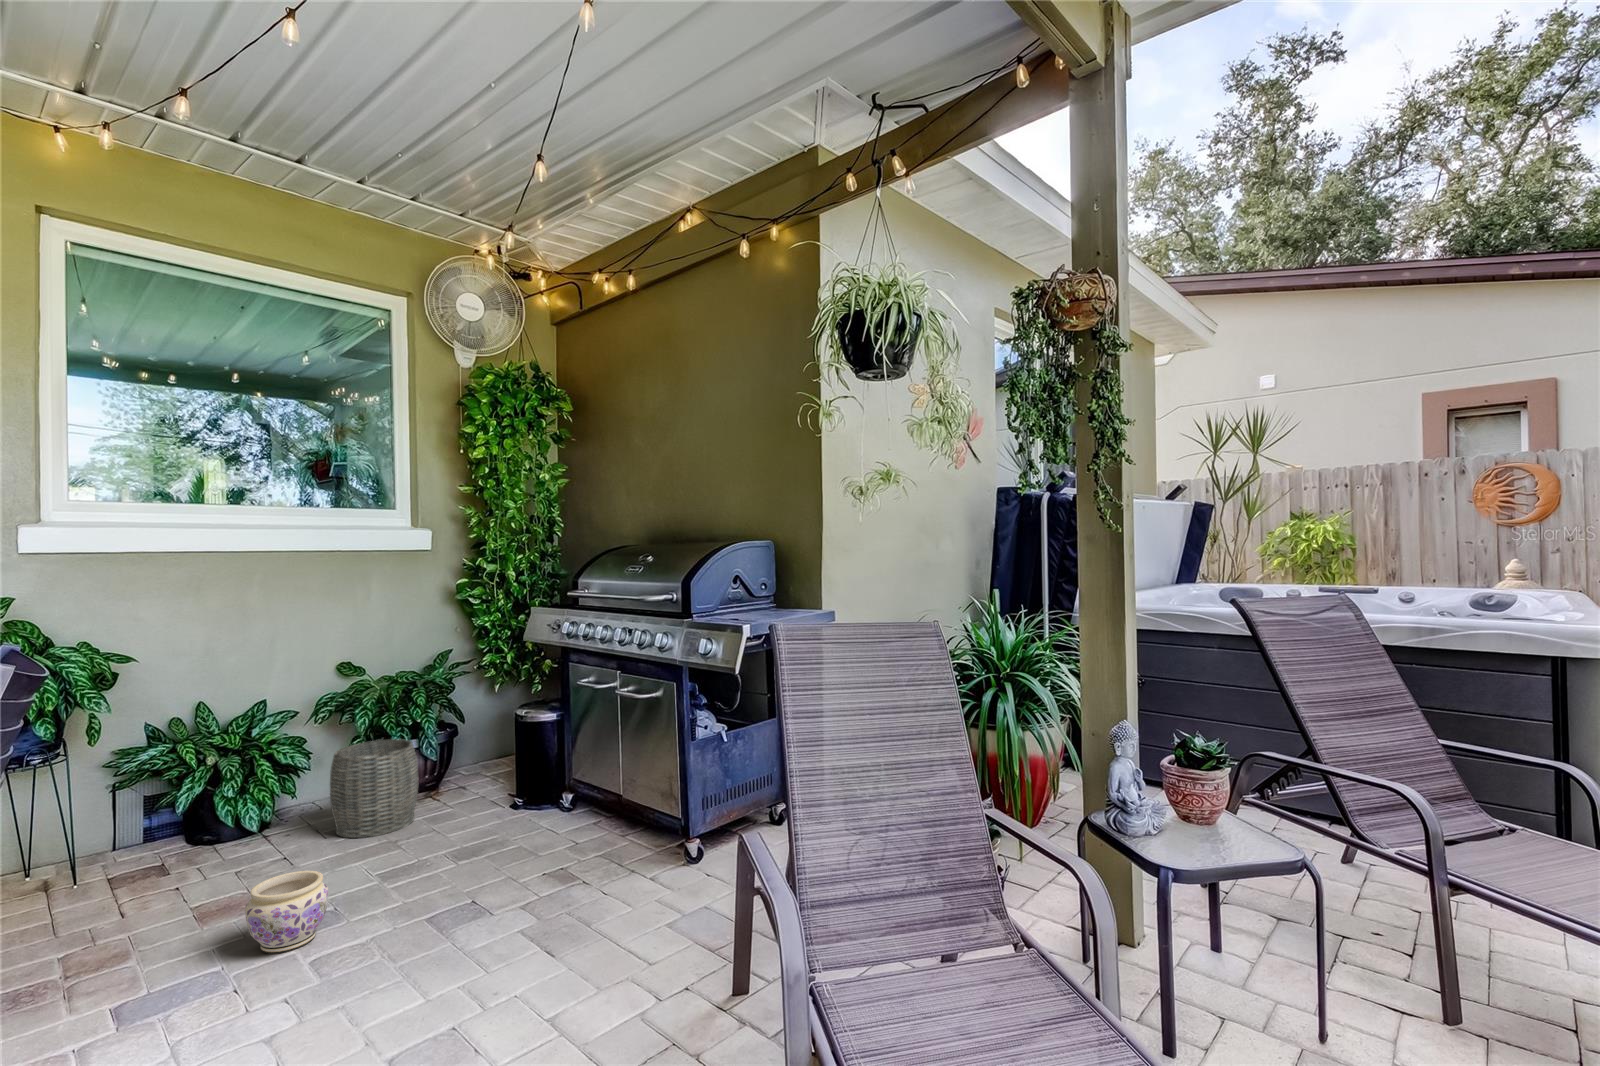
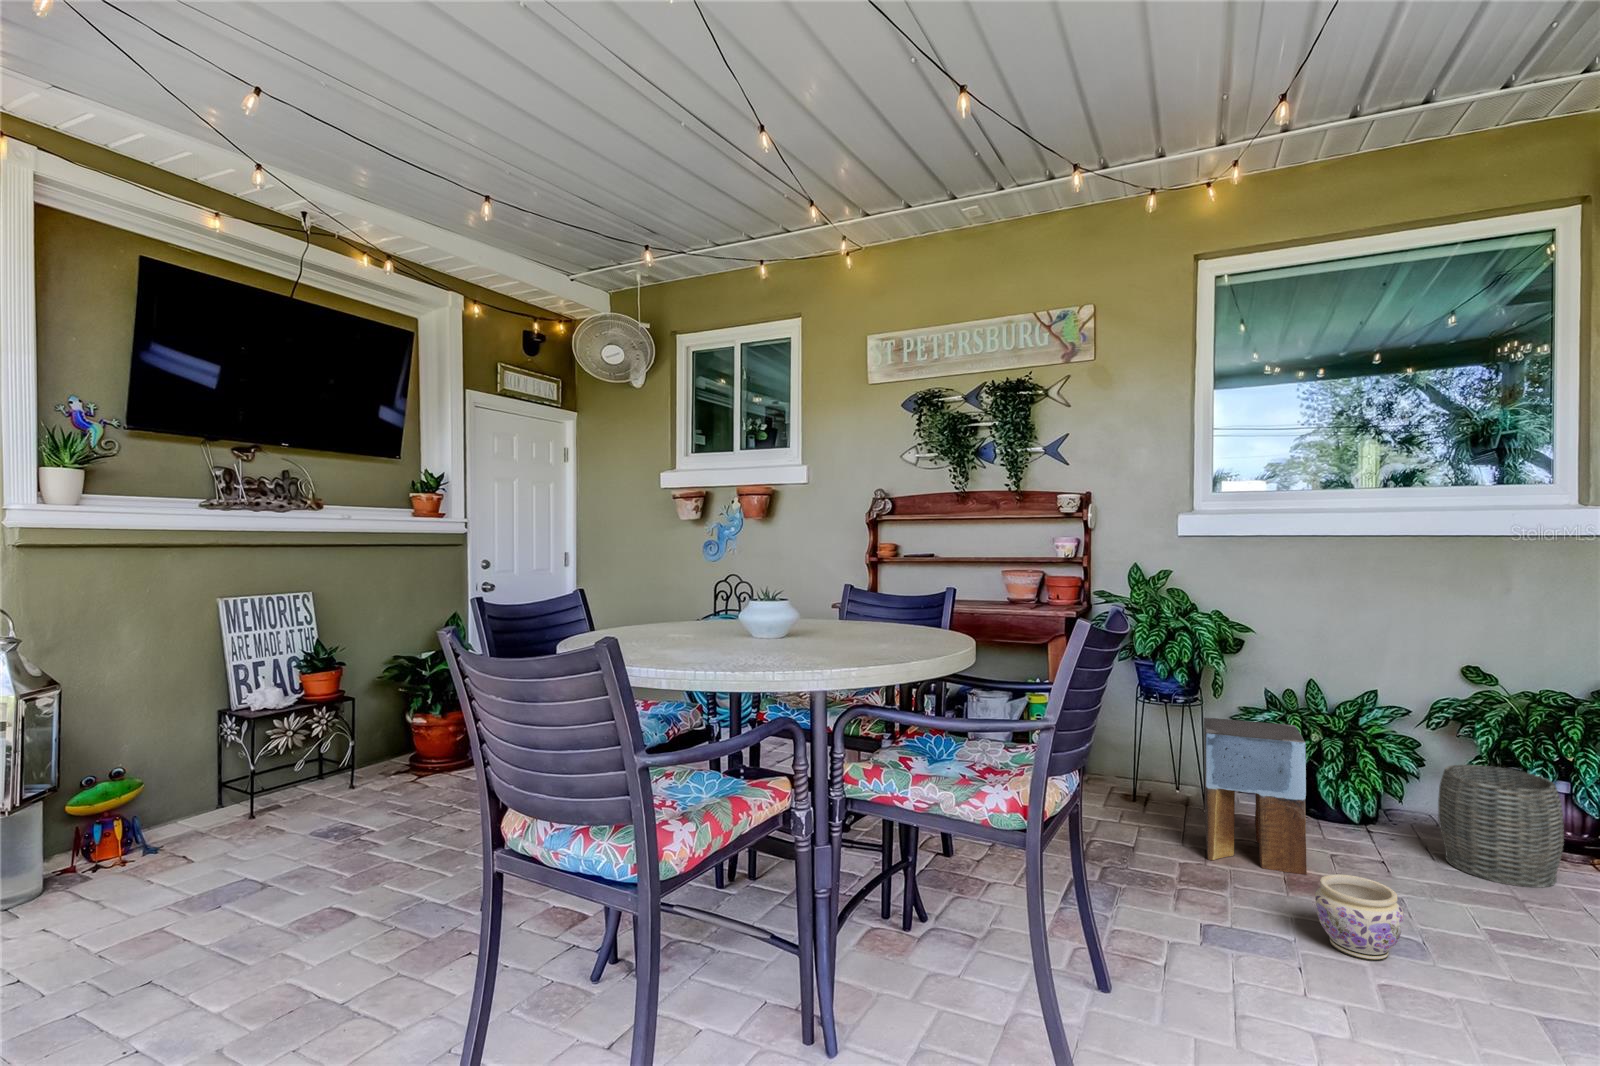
stool: none [80,751,218,939] -> present [1204,718,1307,875]

